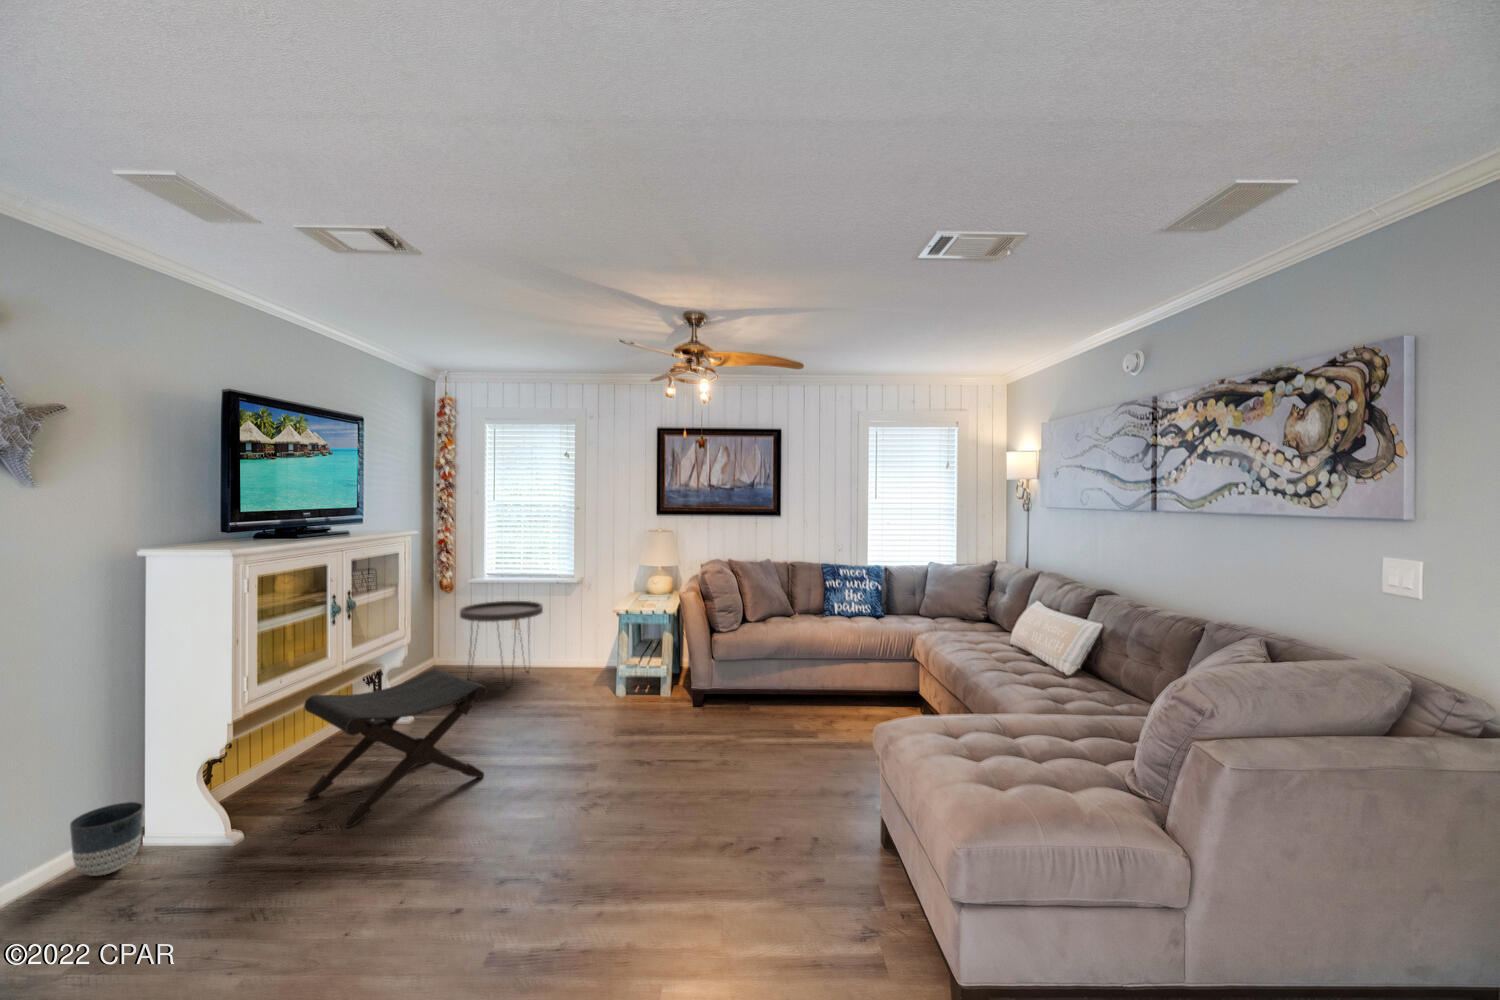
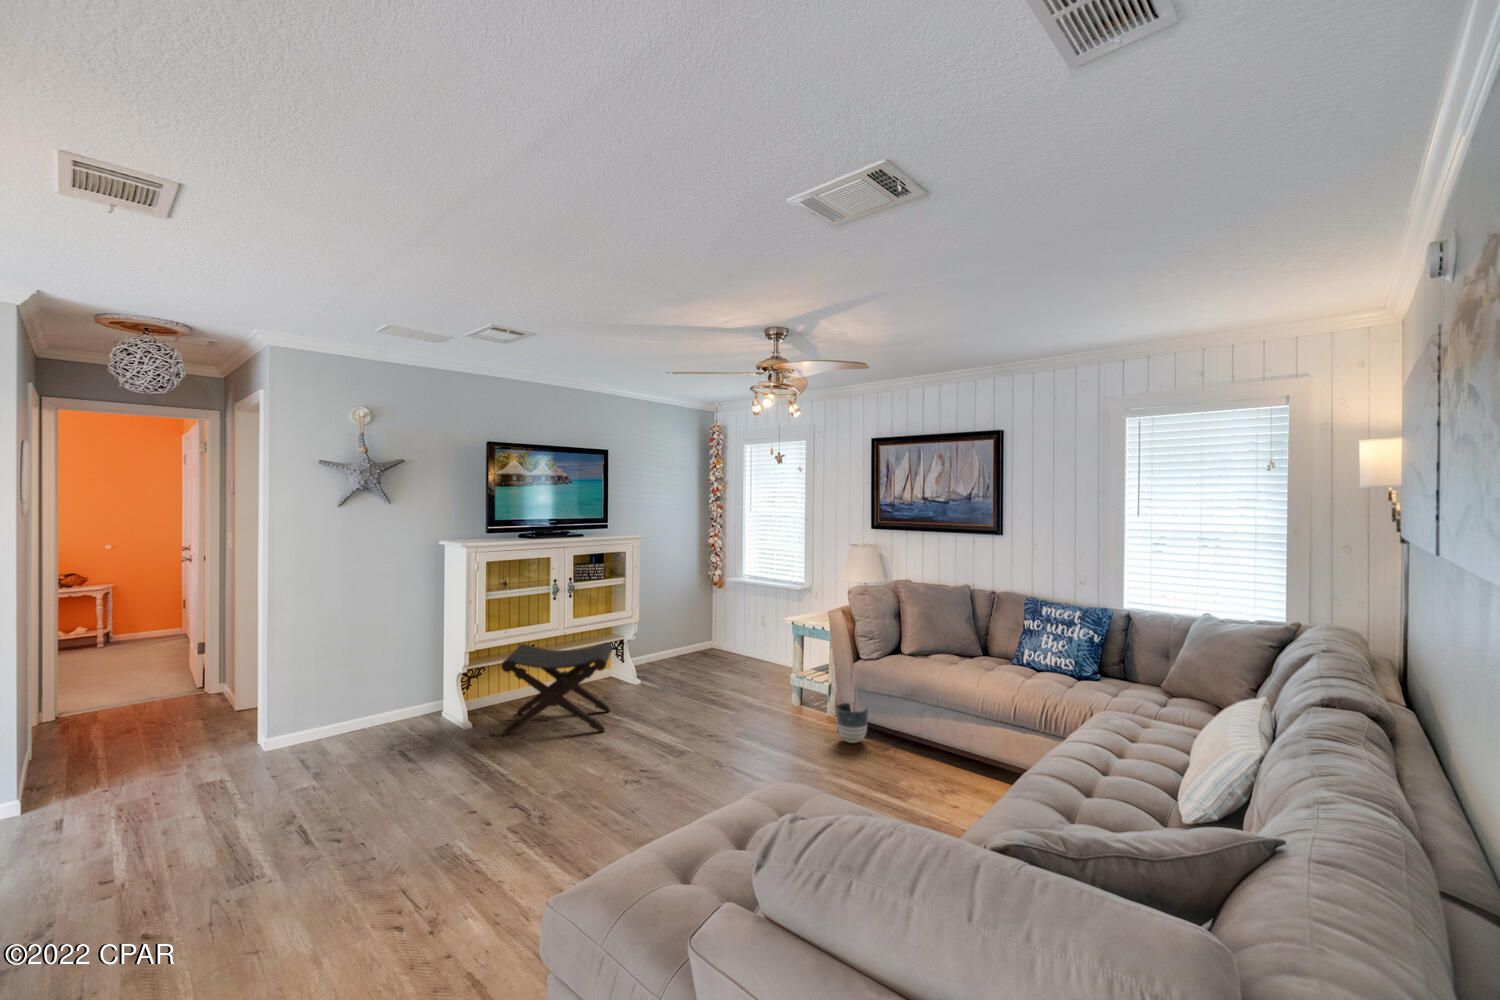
side table: present [460,601,543,683] -> none [705,602,774,680]
planter: present [70,802,143,876] -> present [837,703,868,743]

